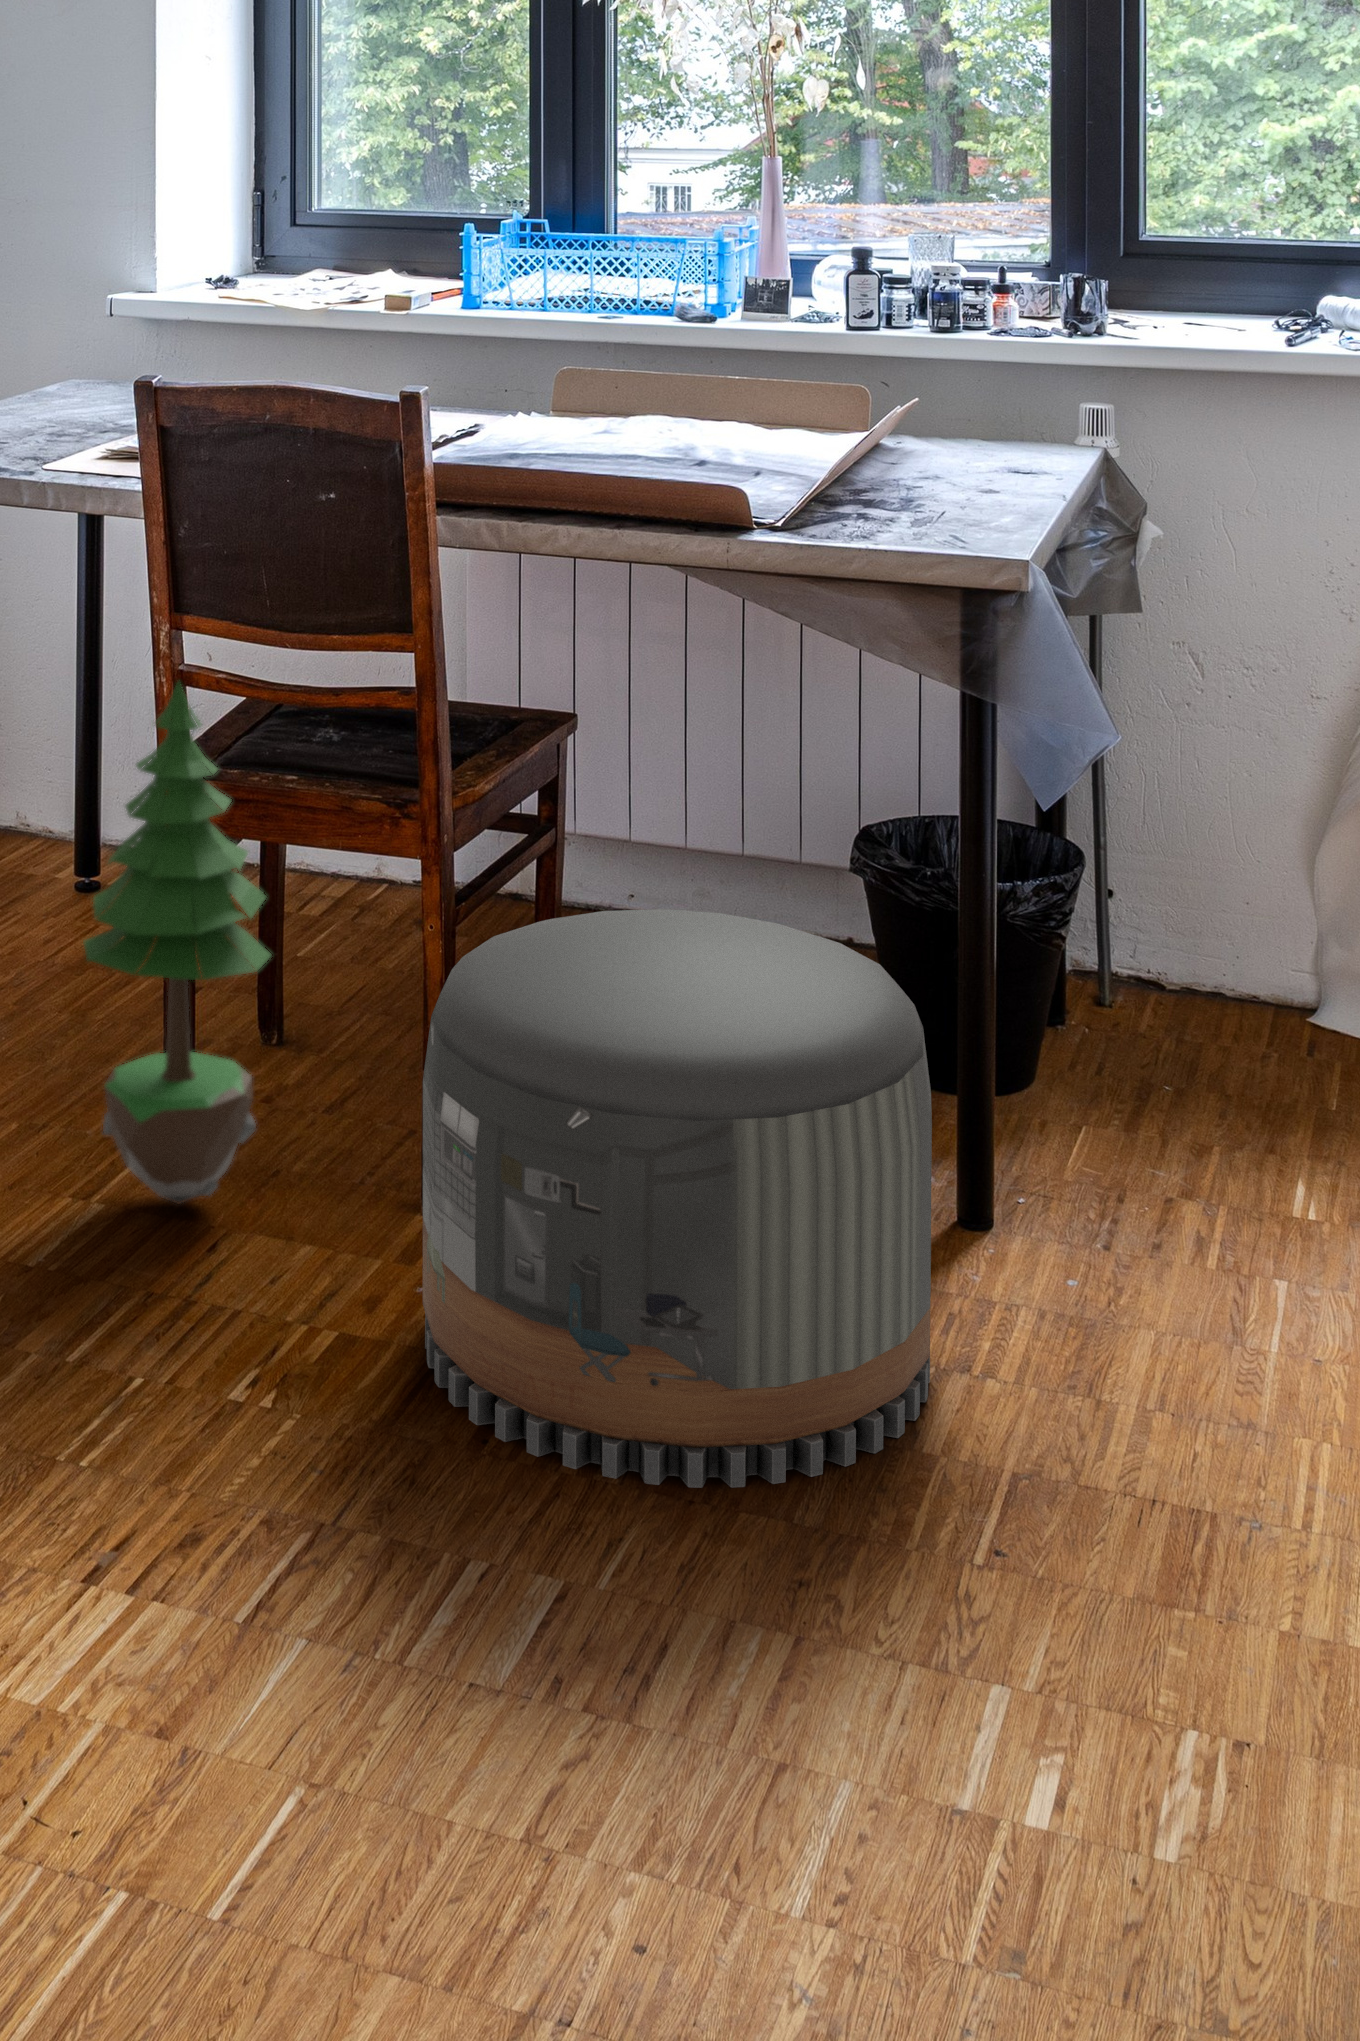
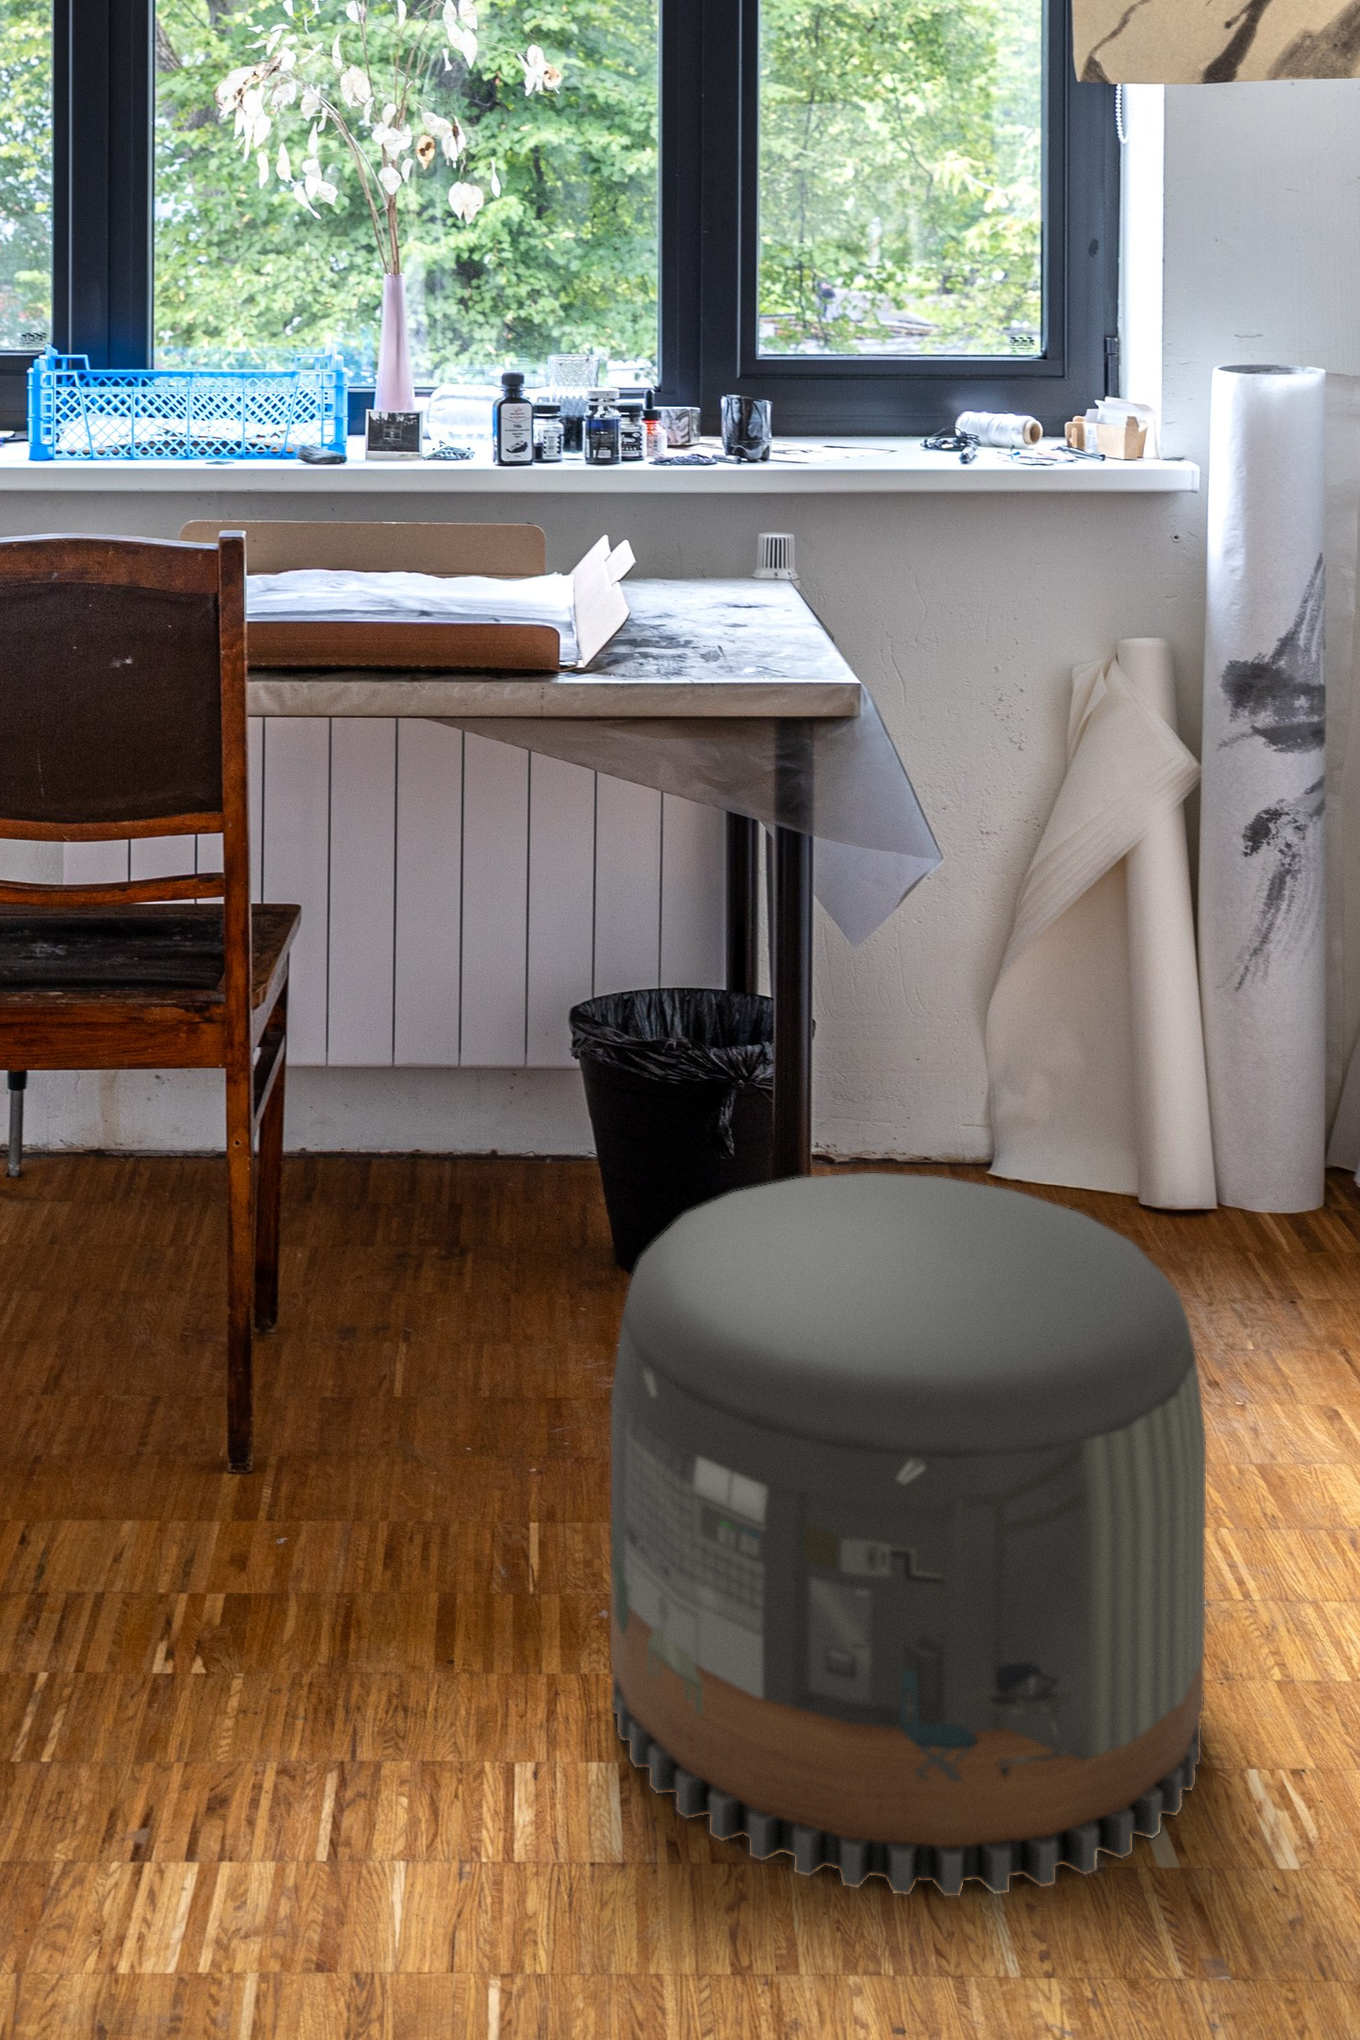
potted tree: present [84,682,271,1204] -> none [94,967,332,1628]

